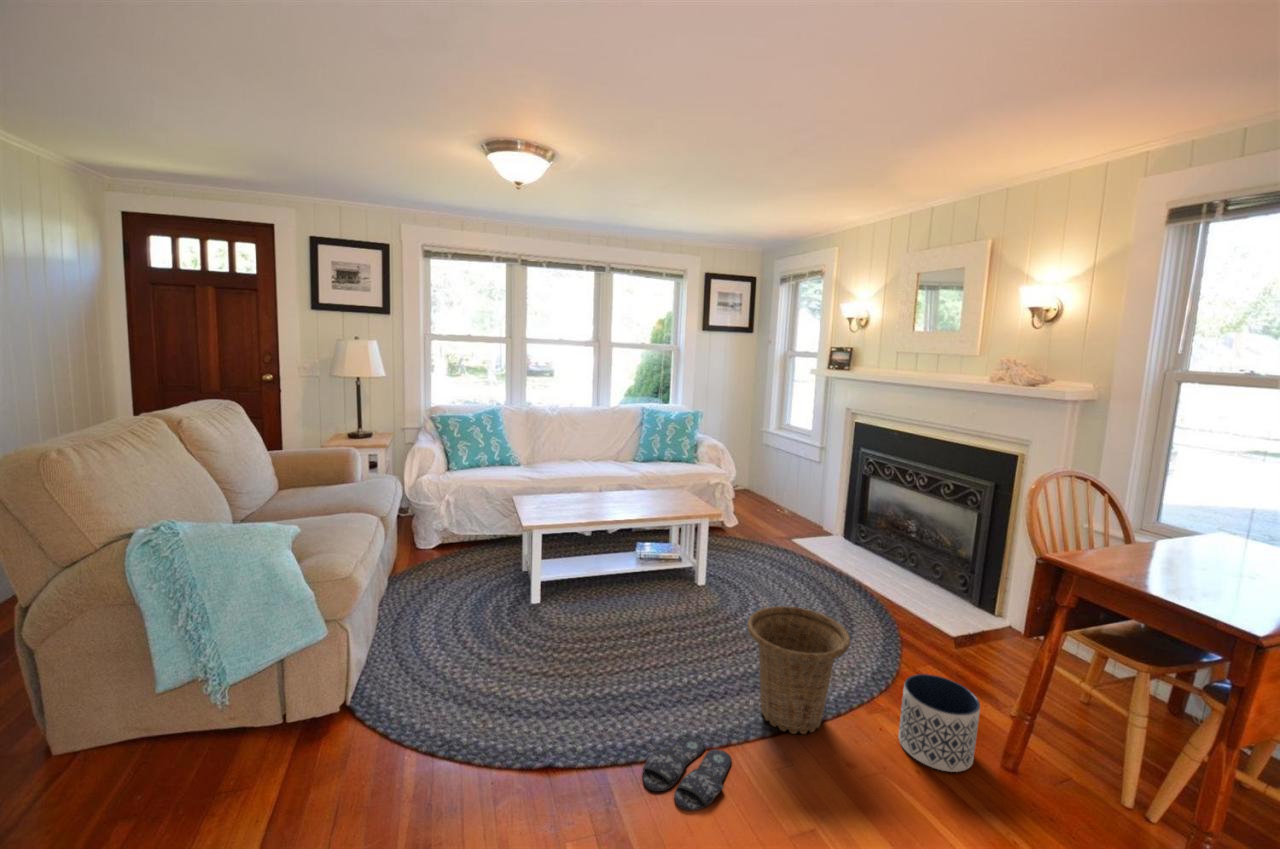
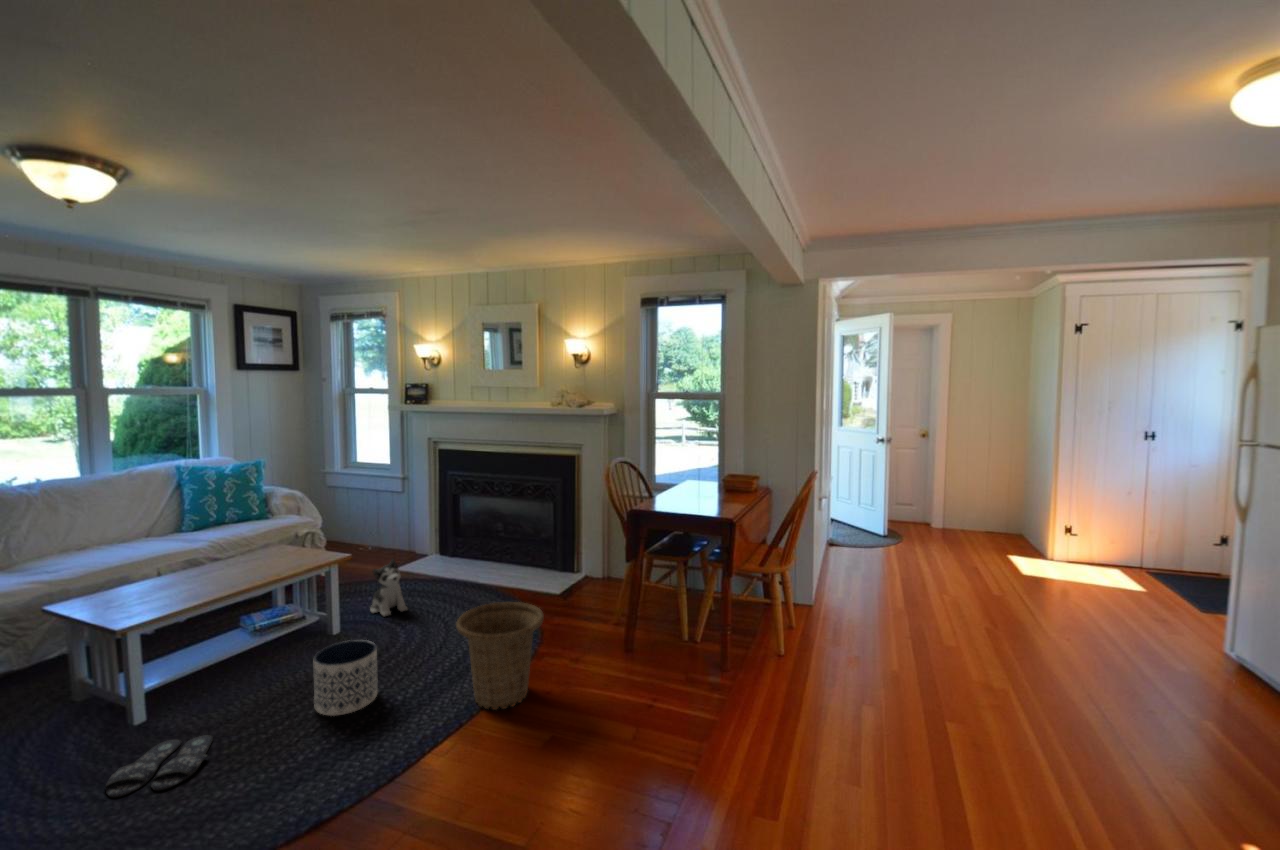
plush toy: none [742,527,775,583] -> present [370,559,407,616]
planter: present [898,674,980,772] -> present [314,640,378,716]
slippers: present [643,737,731,811] -> present [106,735,213,797]

